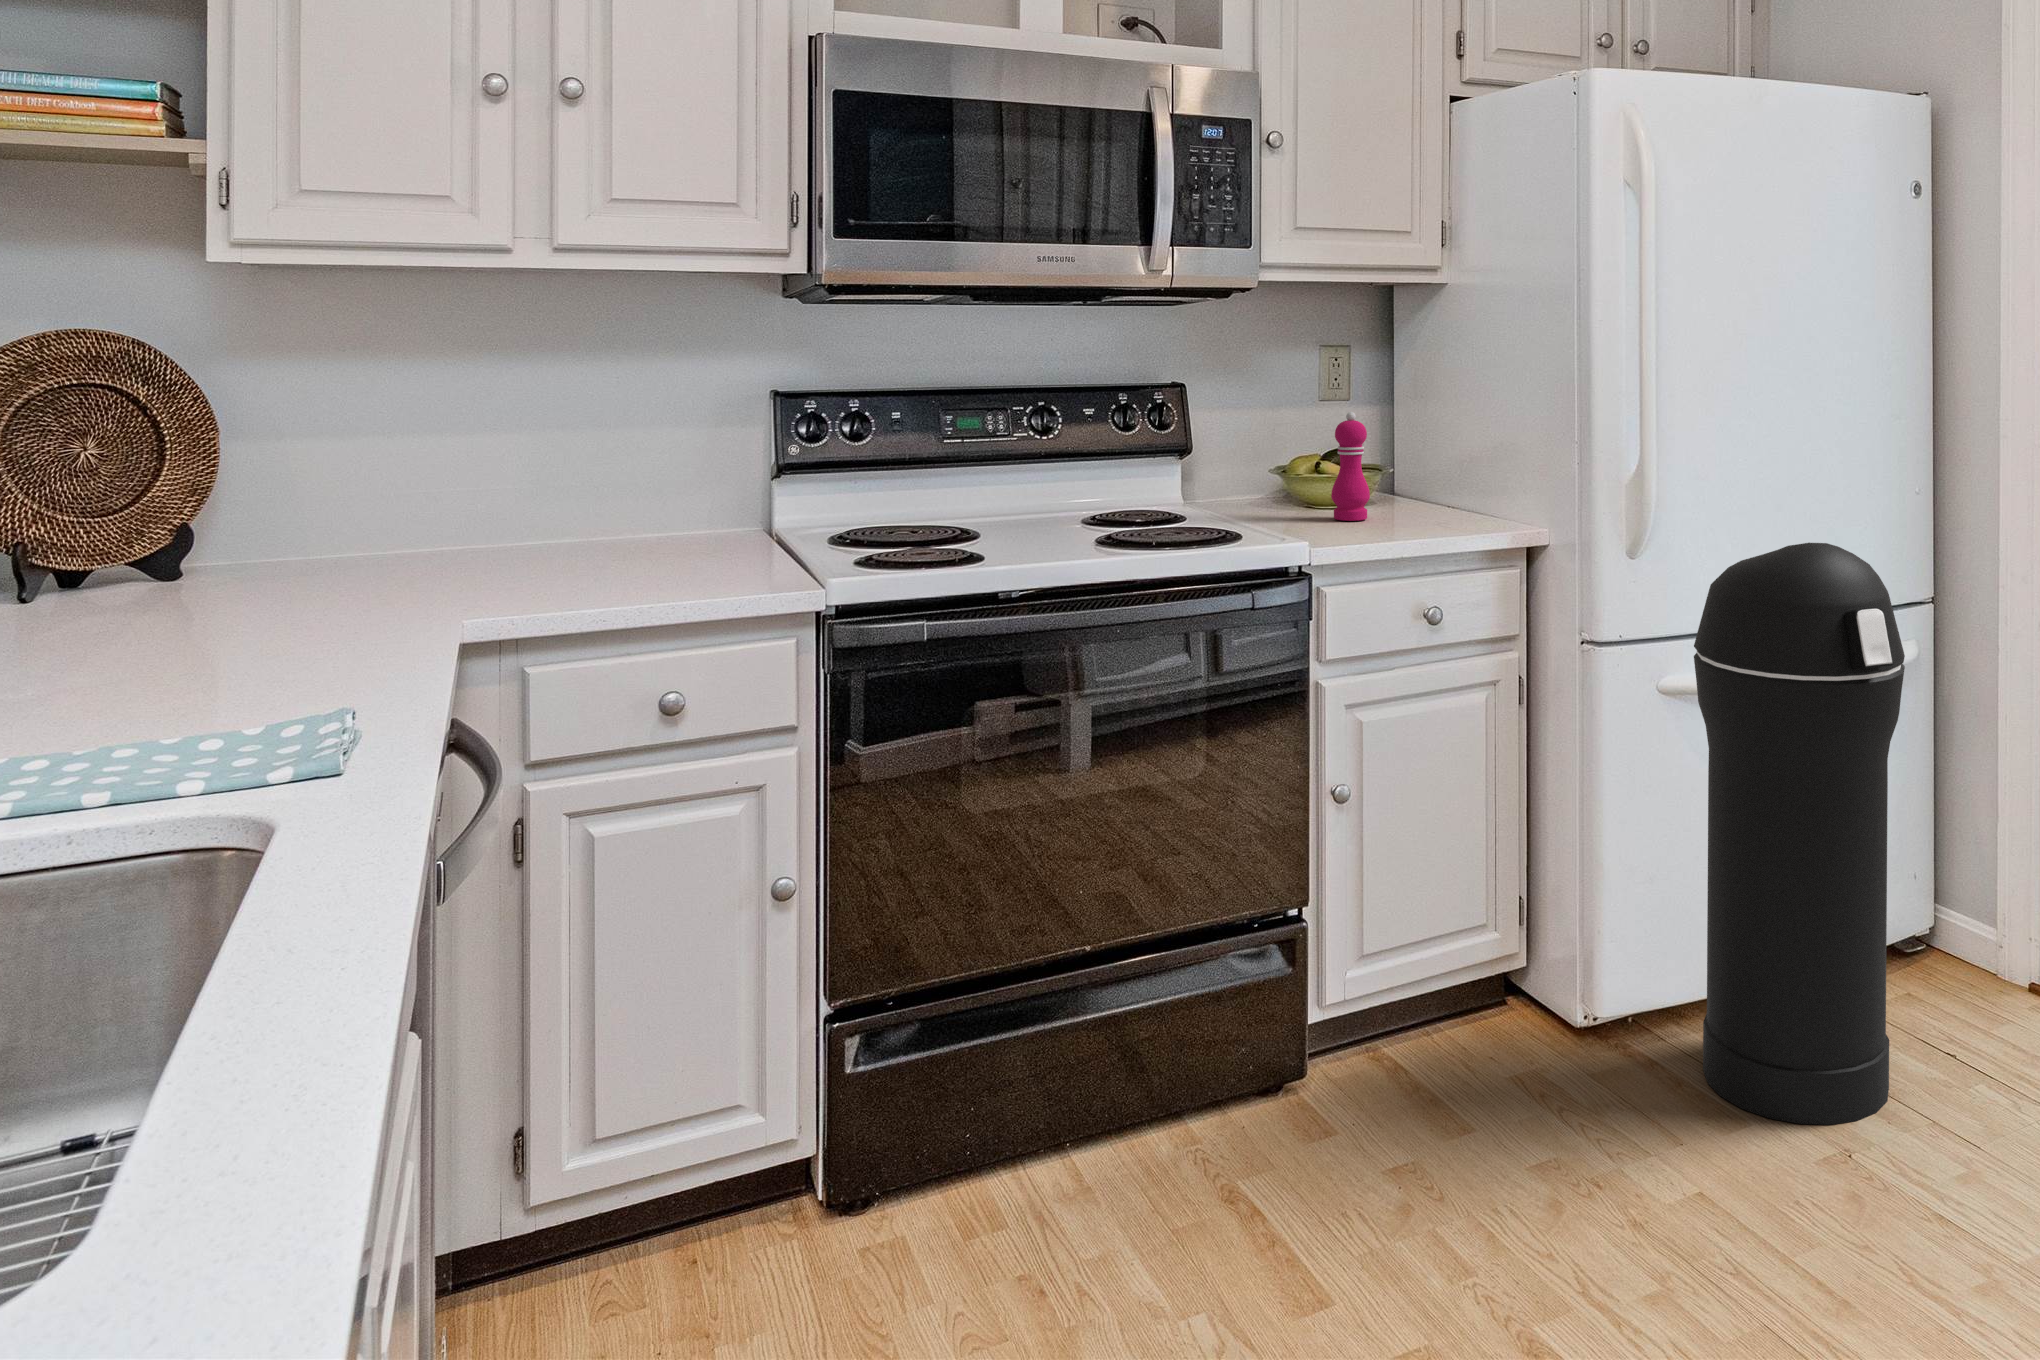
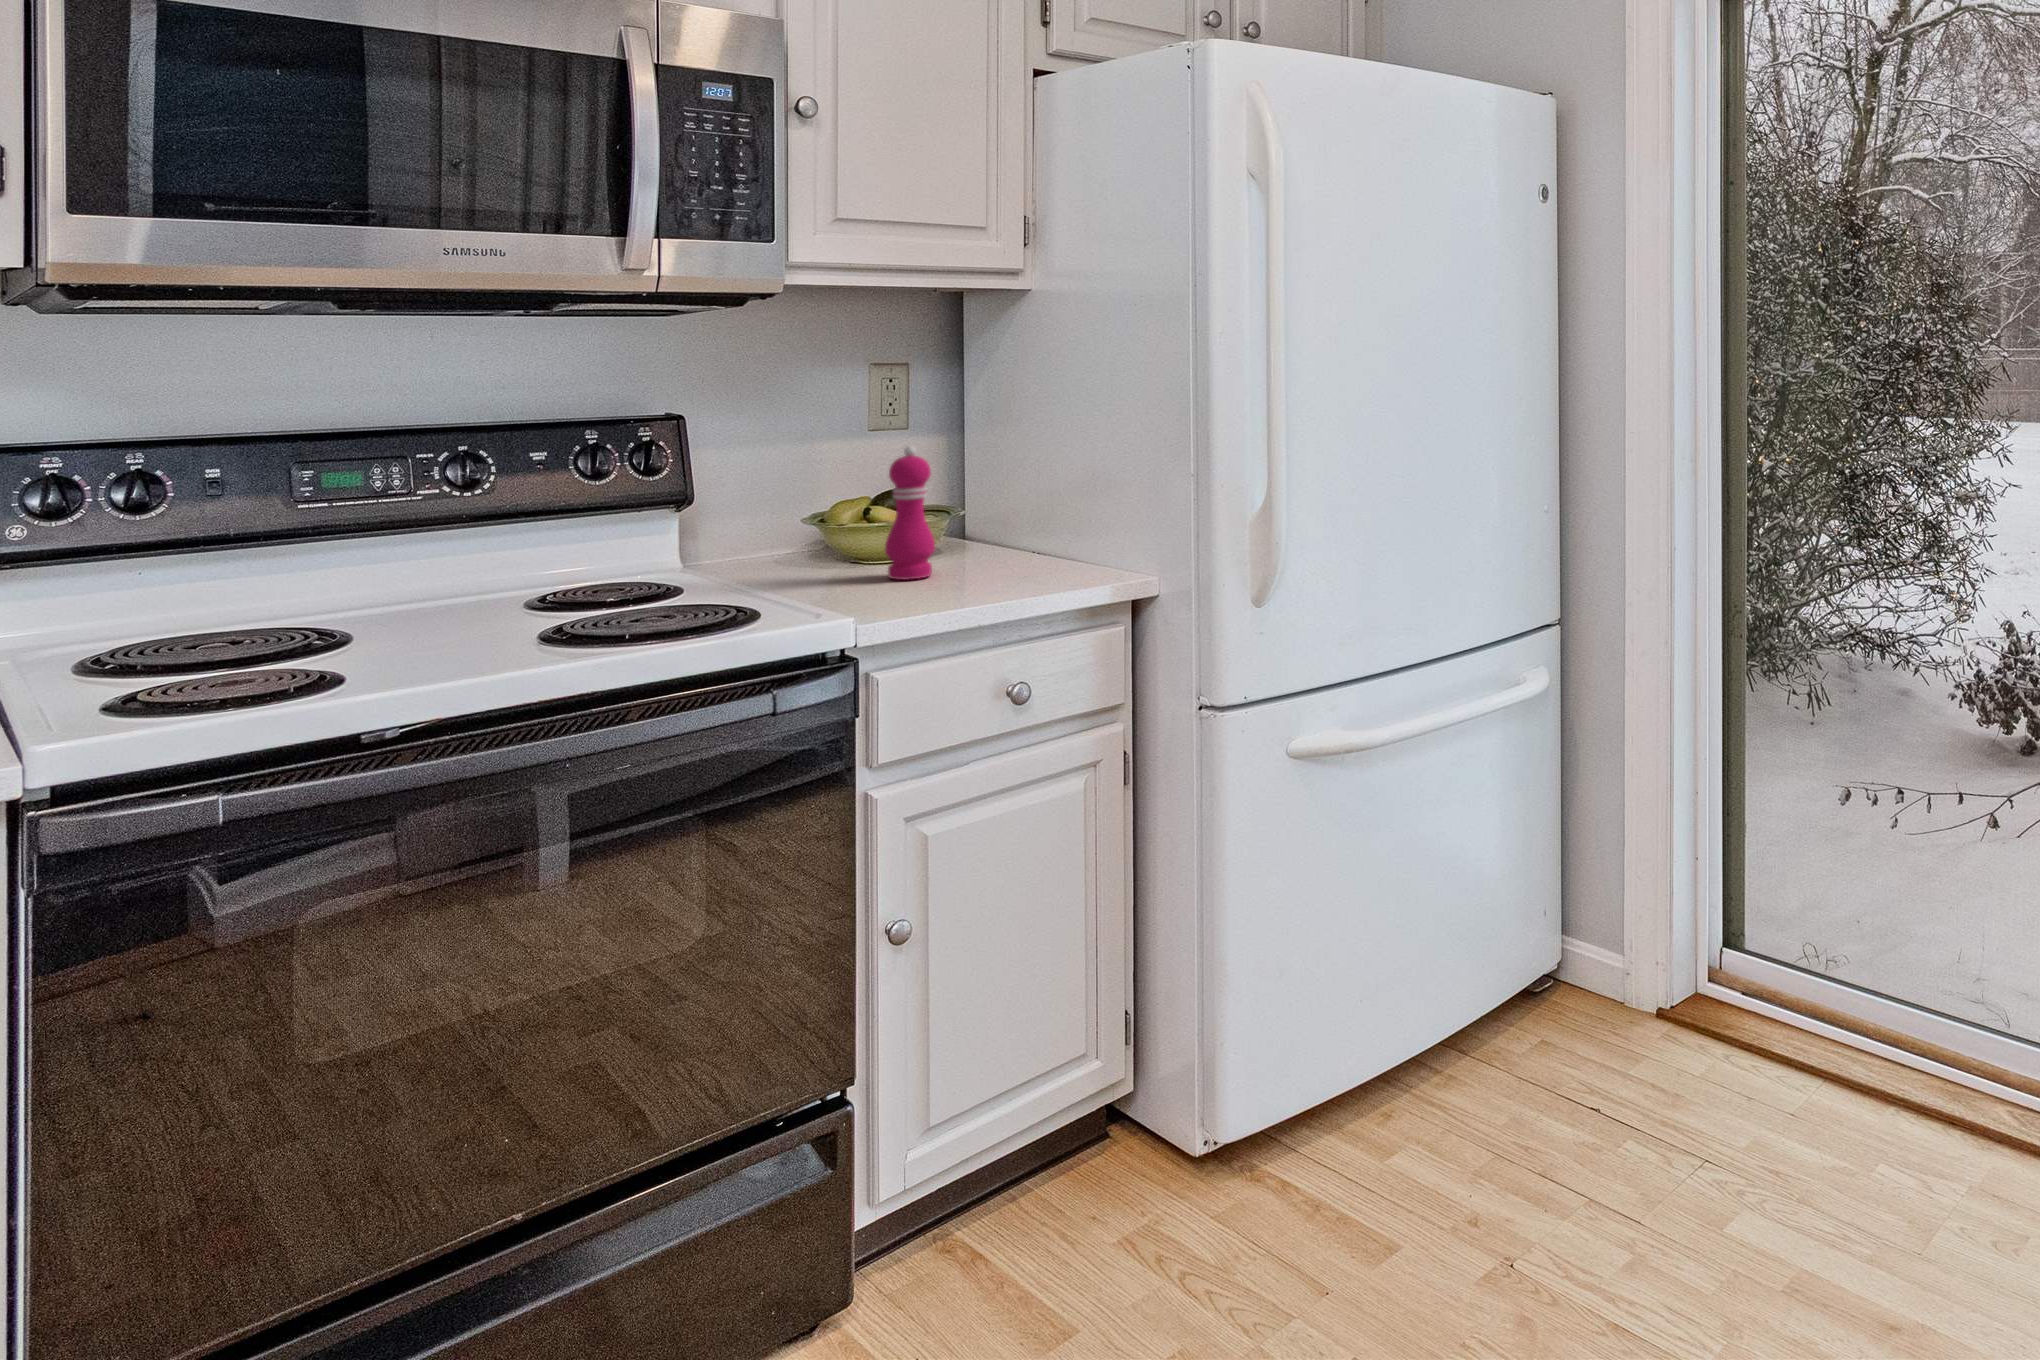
trash can: present [1694,543,1905,1125] -> none [1331,579,1556,1241]

